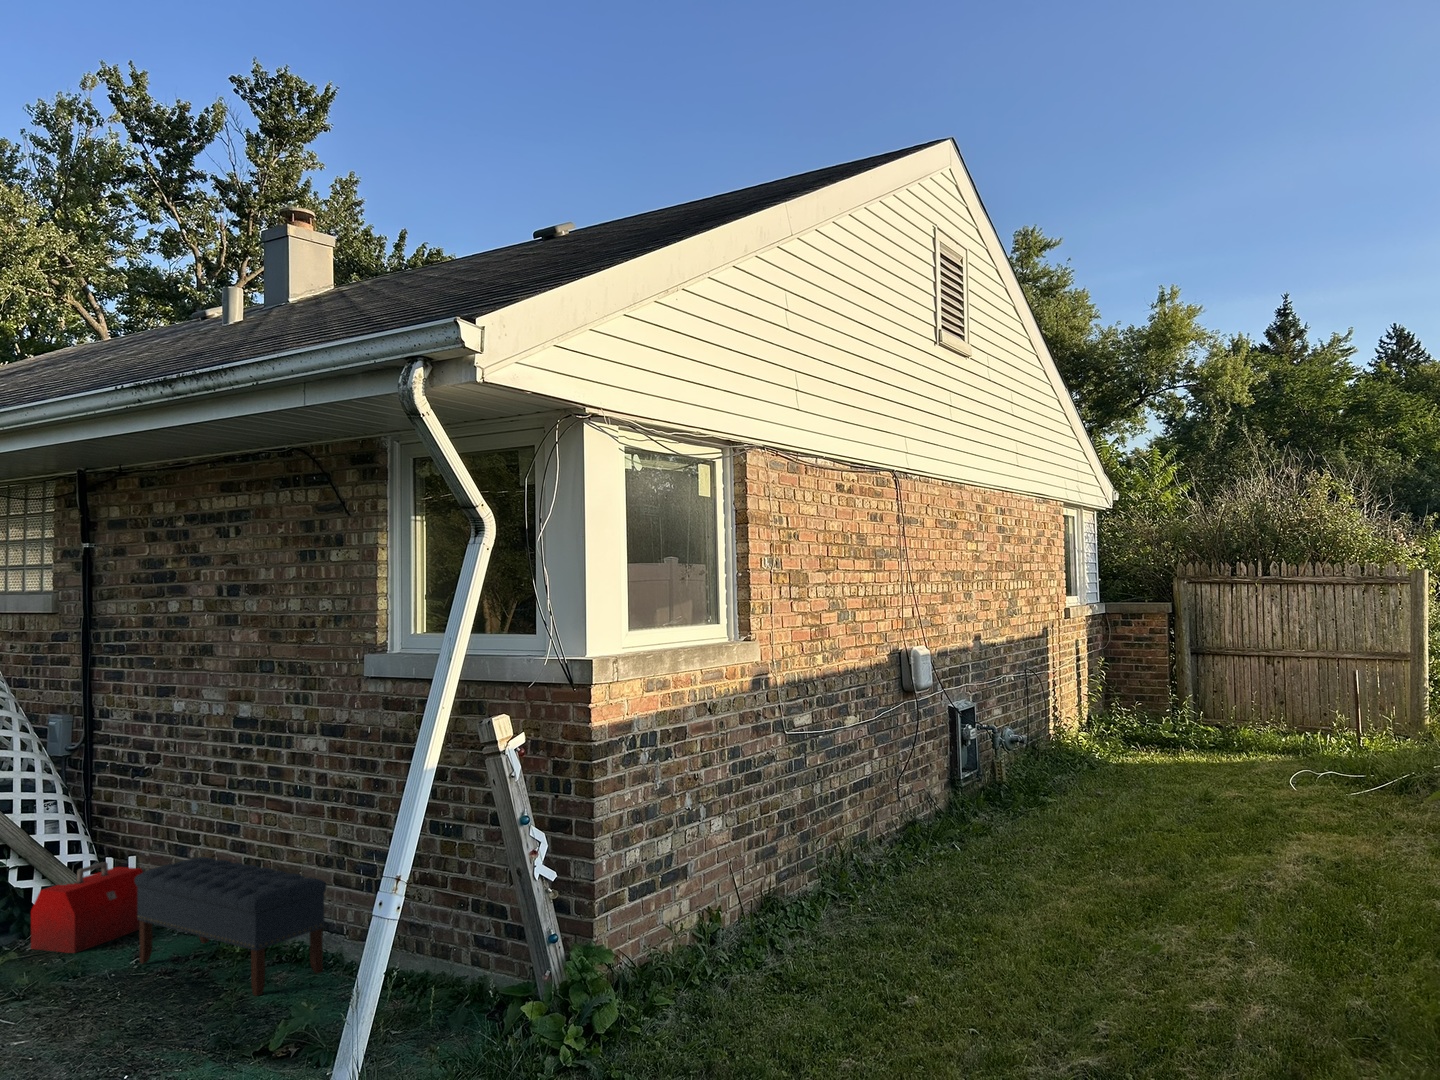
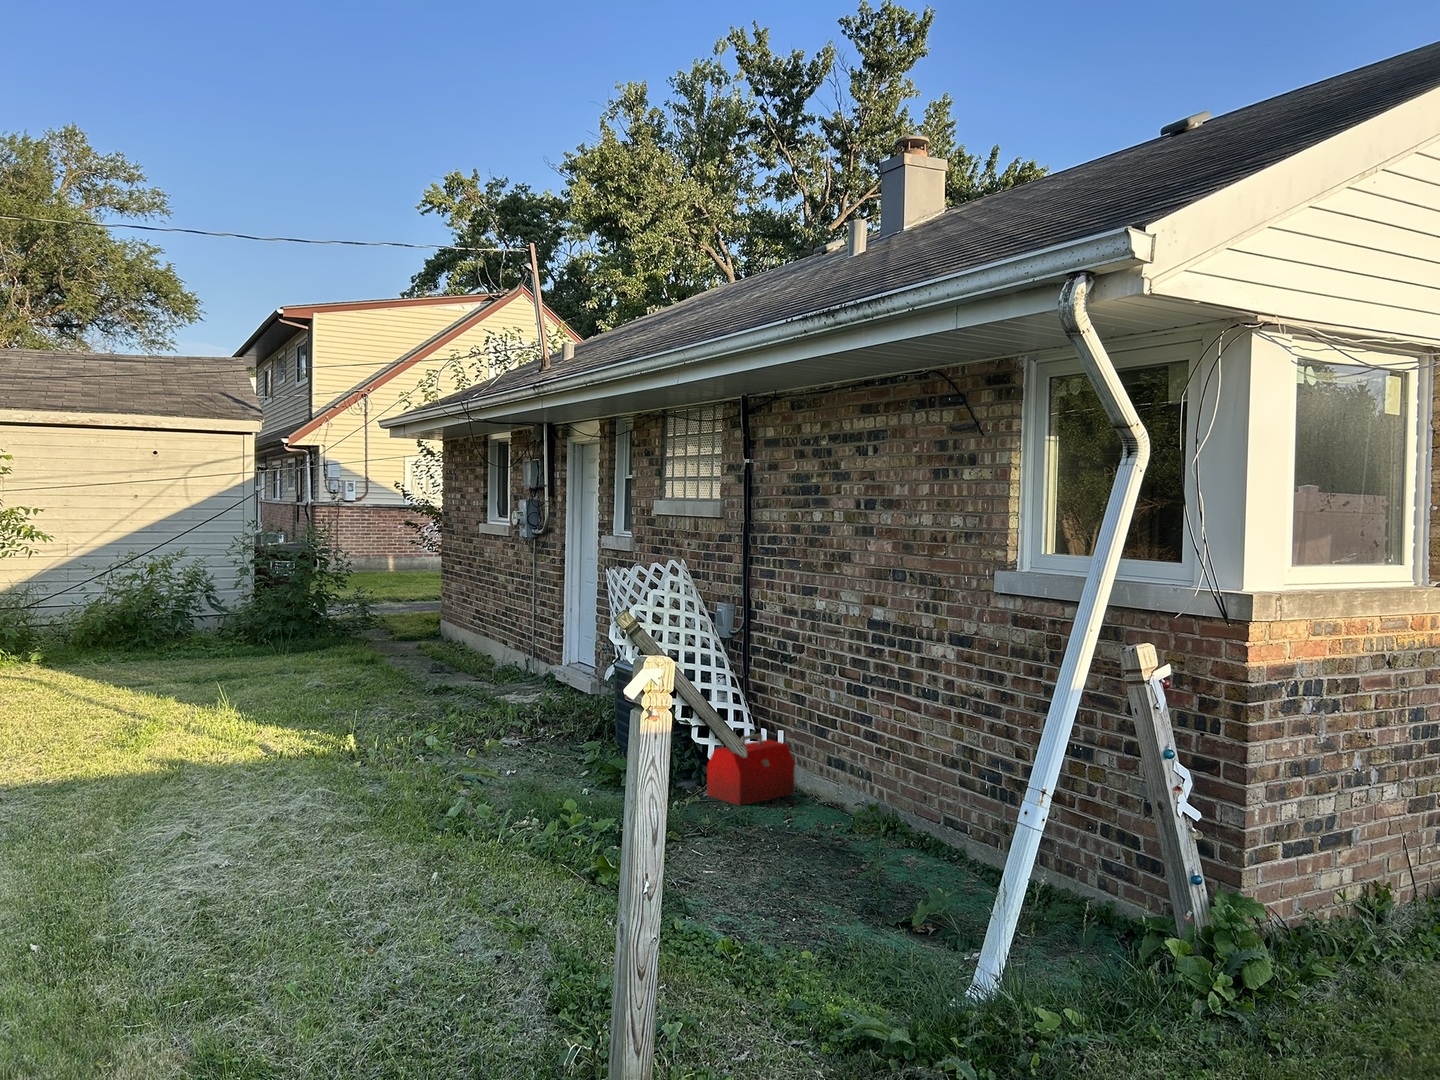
bench: present [135,857,327,996] -> none [788,742,952,874]

